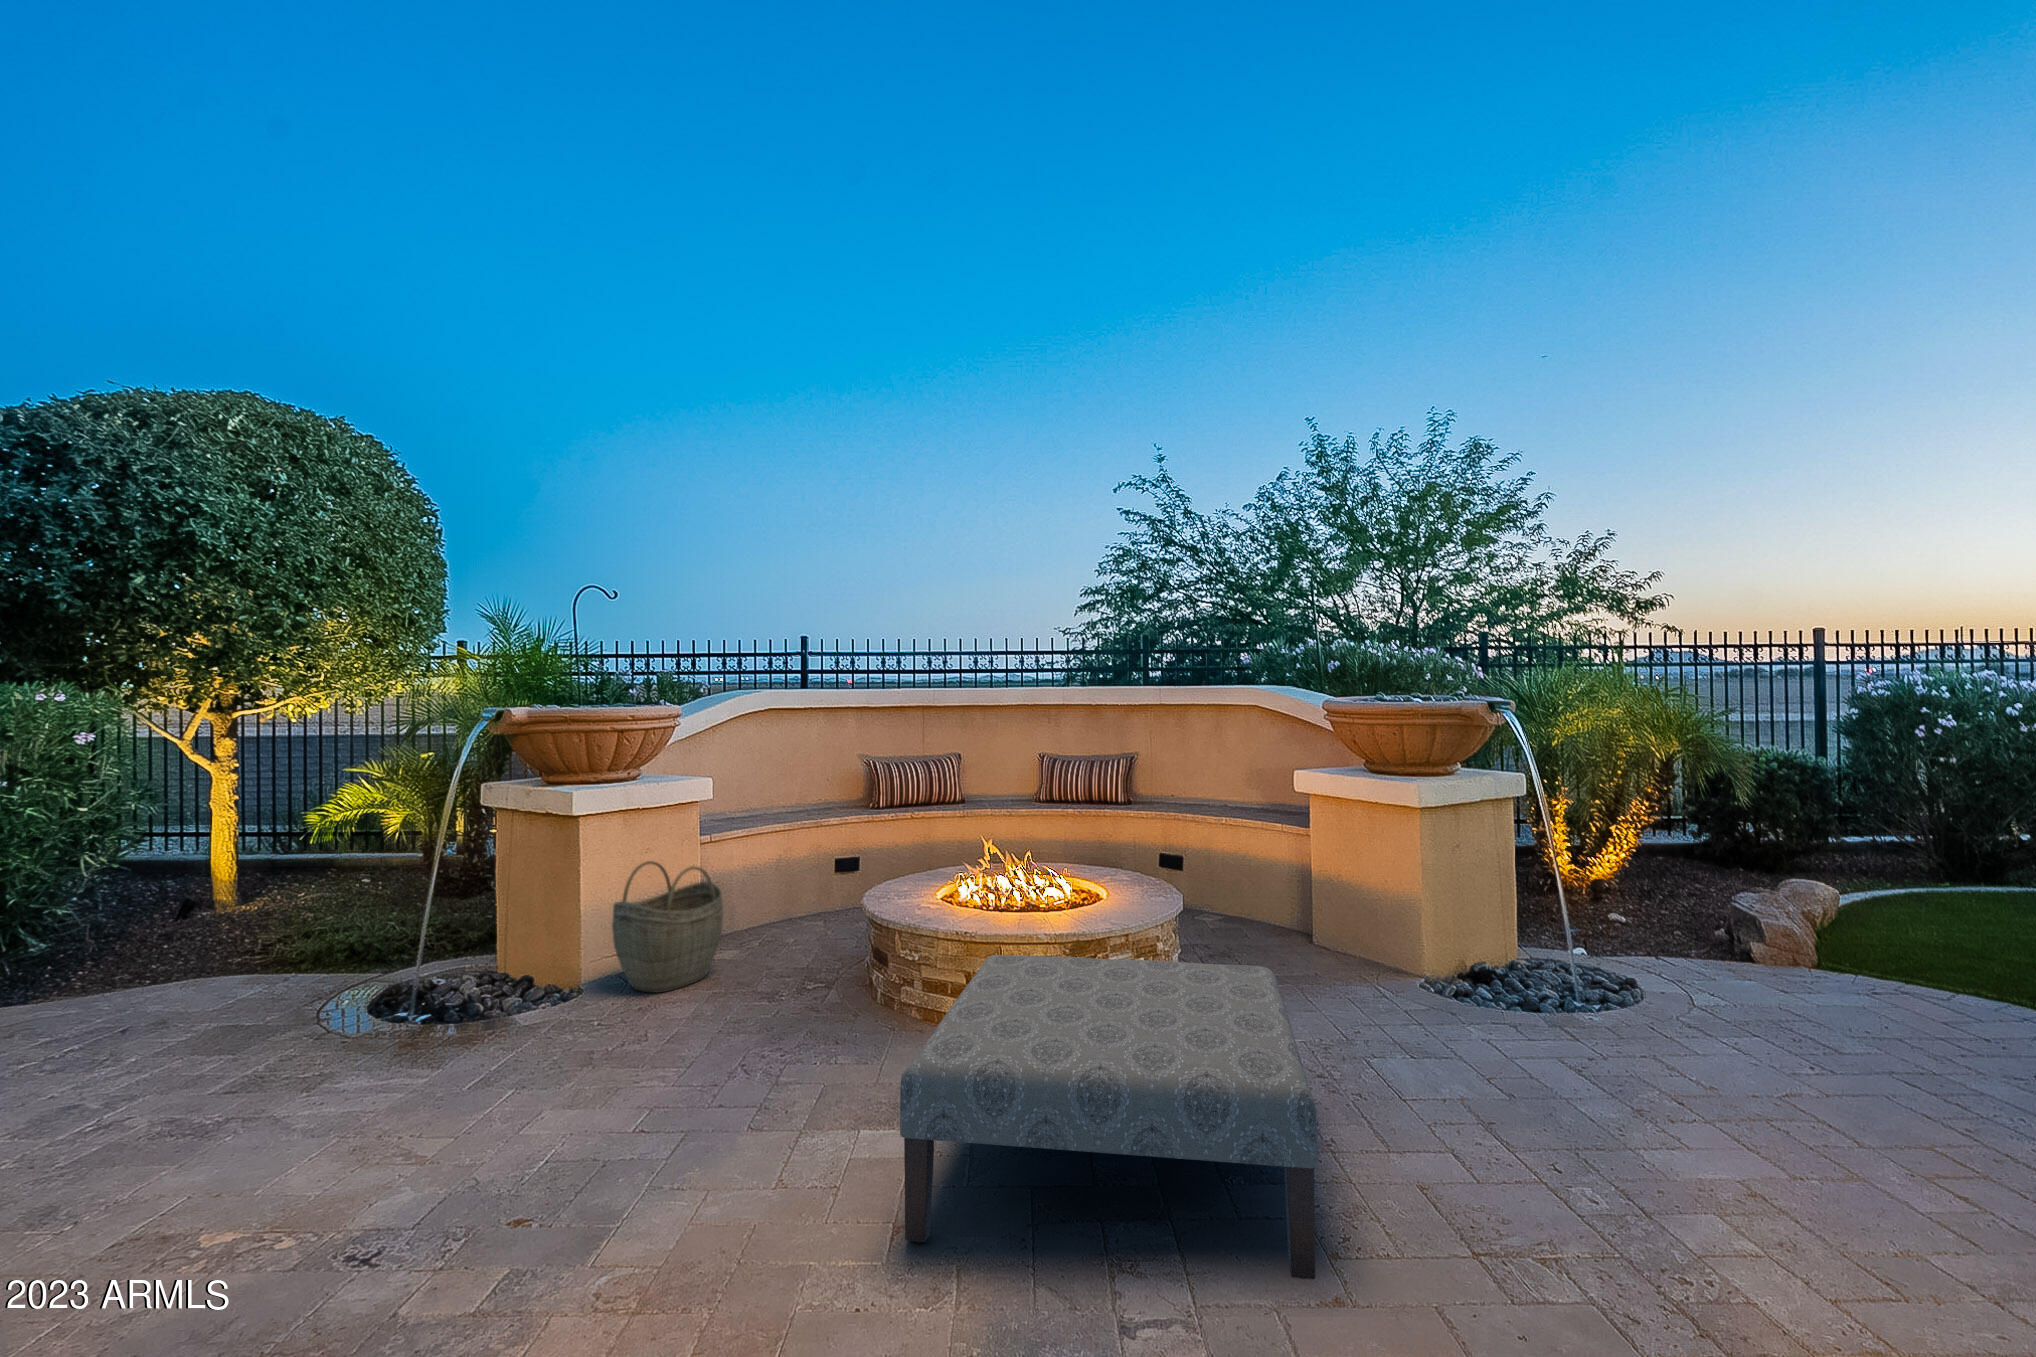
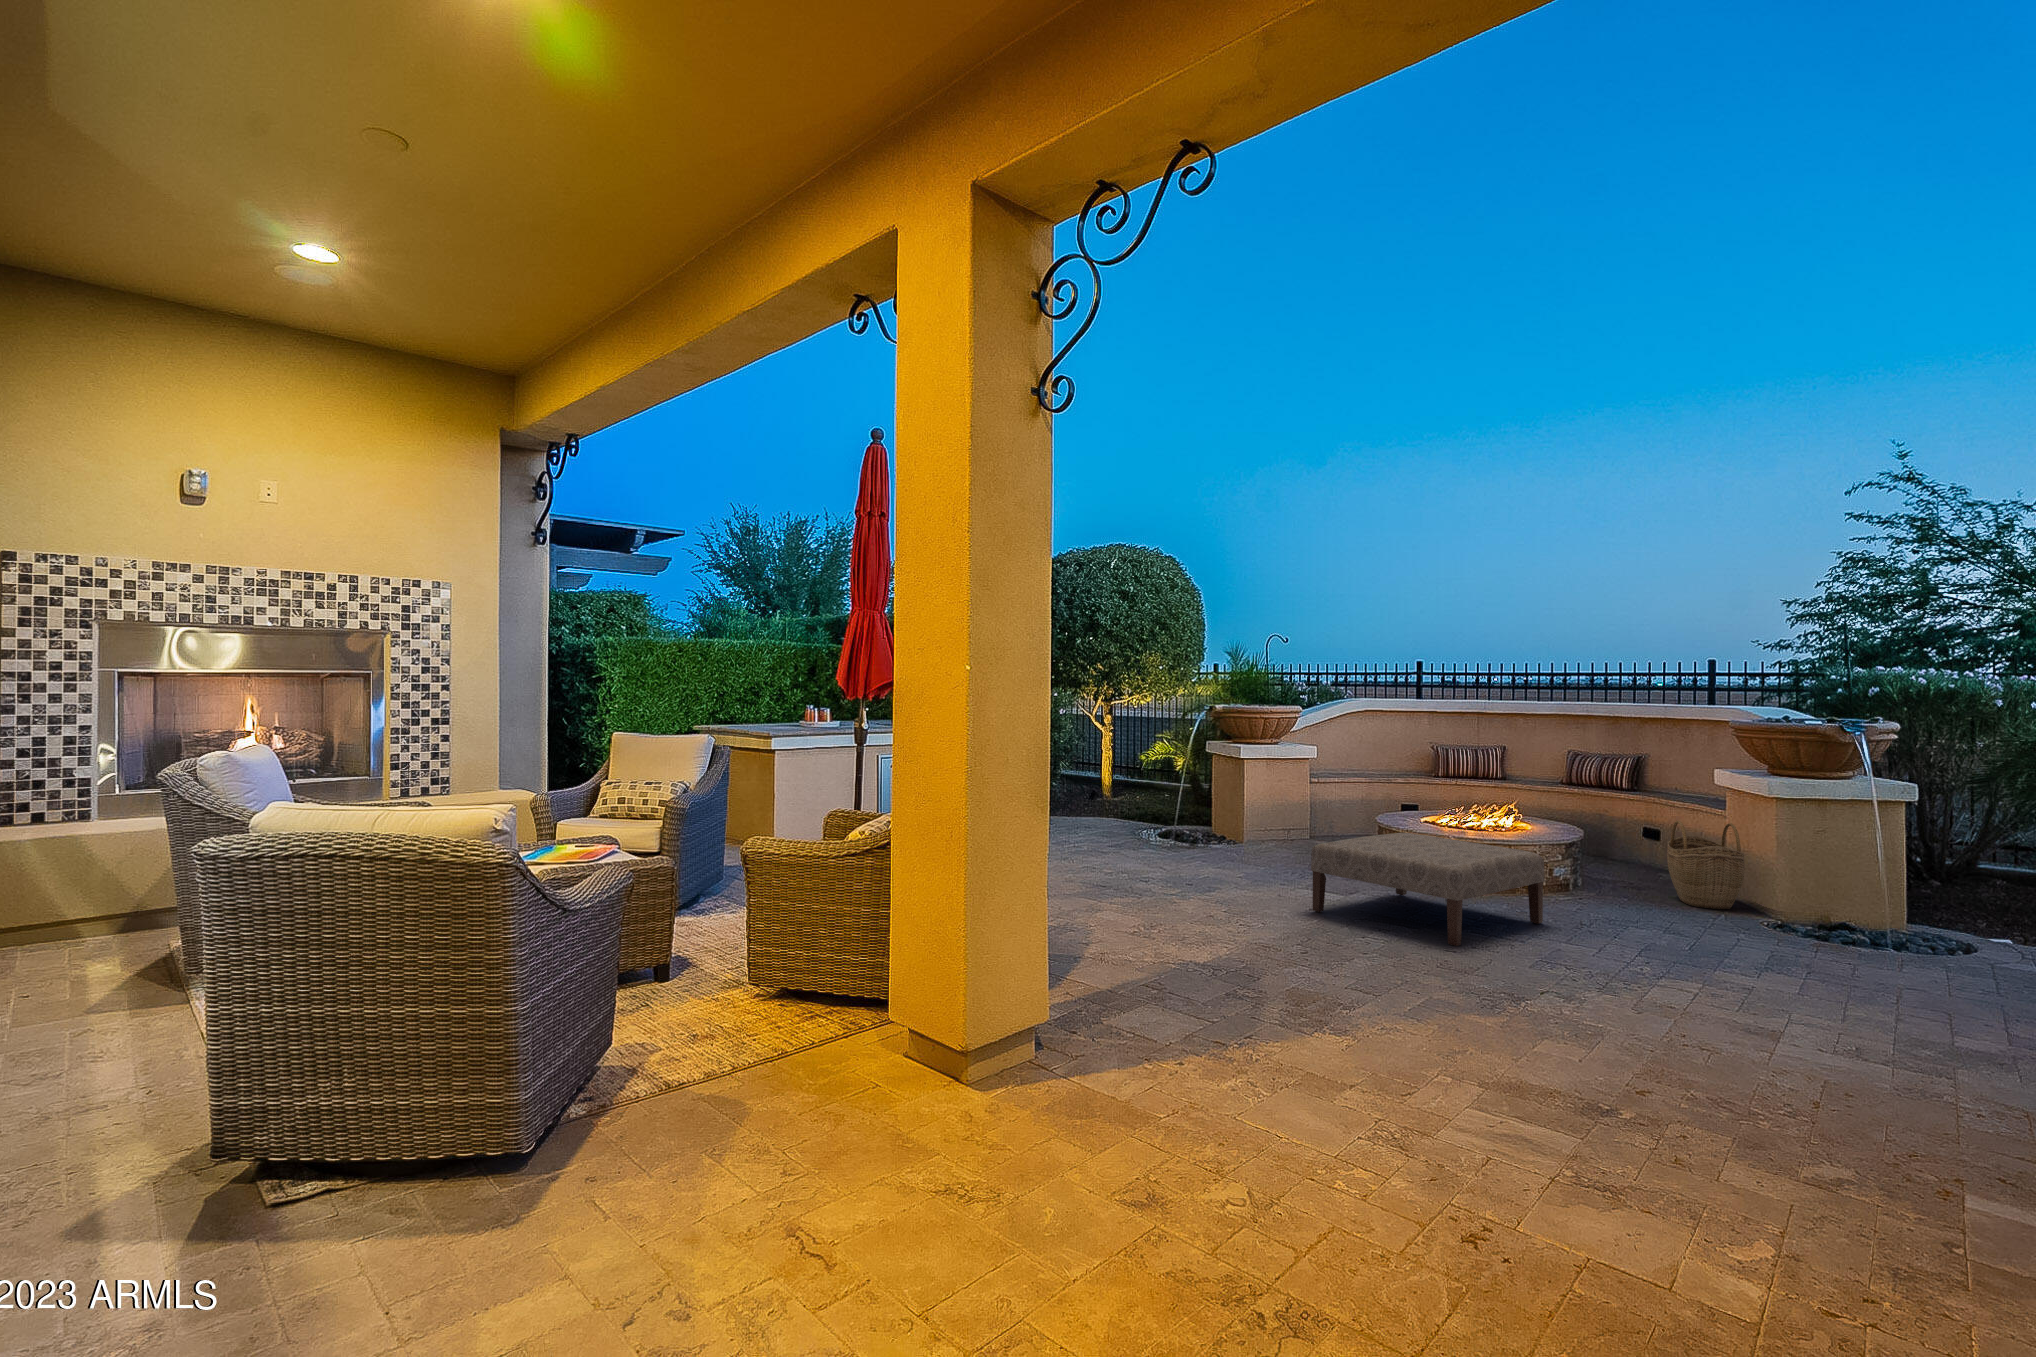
woven basket: present [612,861,723,993] -> present [1667,821,1745,909]

